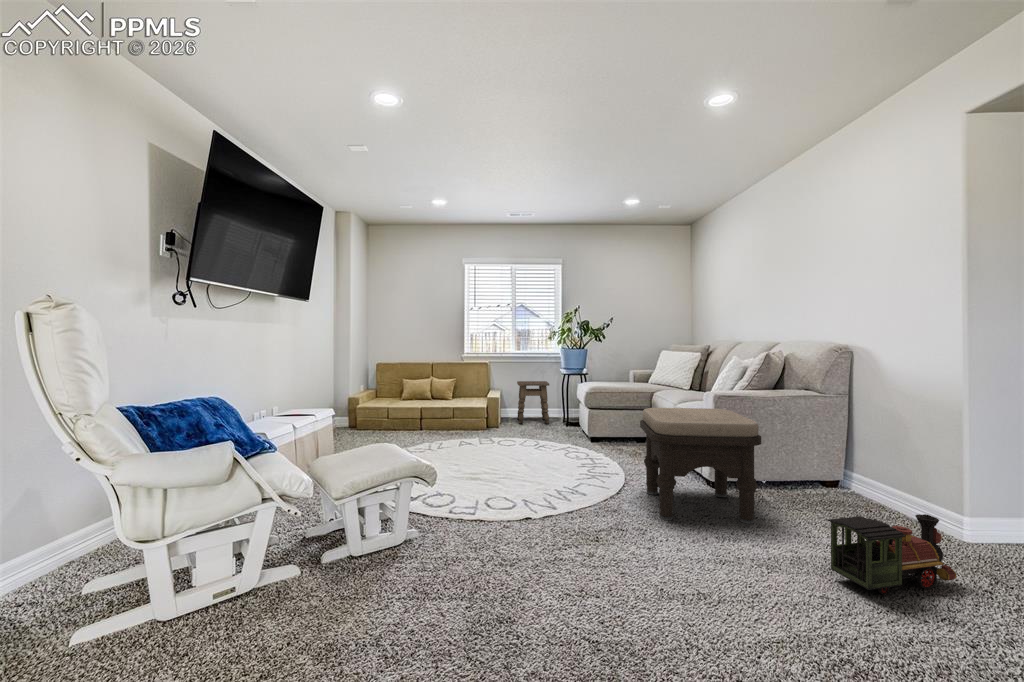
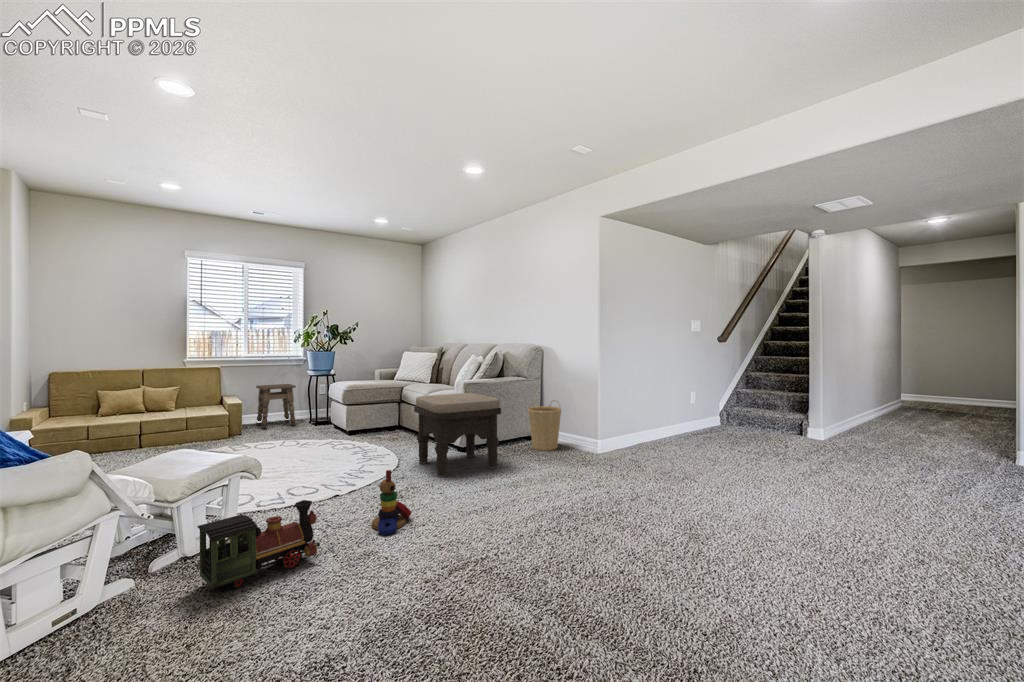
basket: none [821,432,885,511] -> present [528,400,561,451]
stacking toy: none [536,506,589,595] -> present [372,470,411,535]
toy train: present [828,514,956,595] -> present [197,500,320,589]

